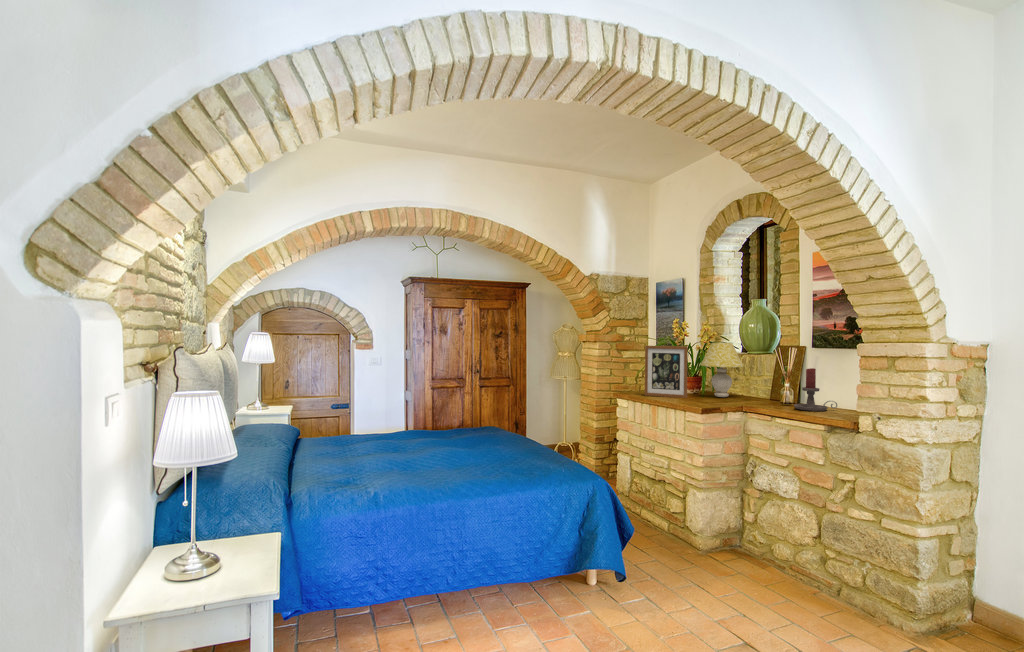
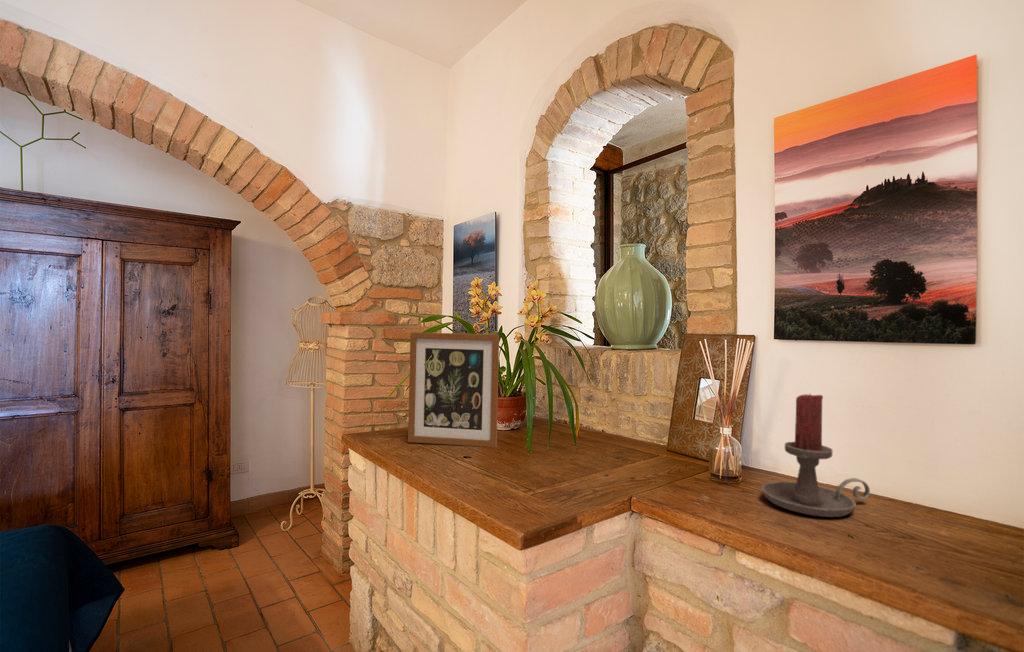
table lamp: present [701,343,744,397] -> none [525,327,610,441]

